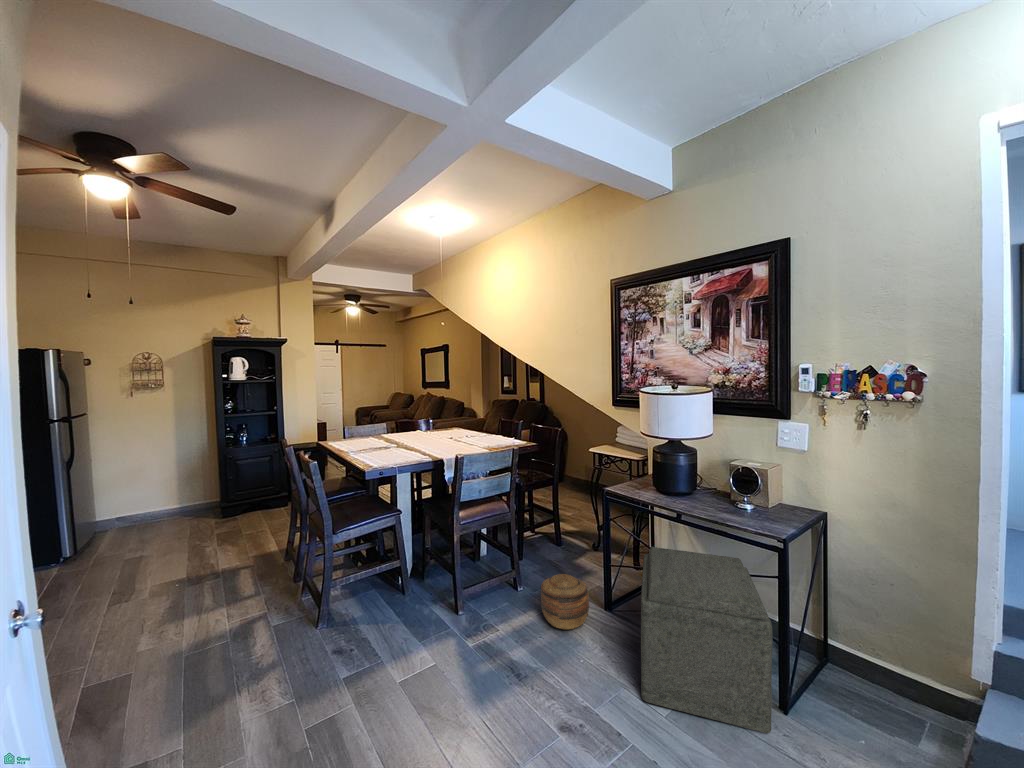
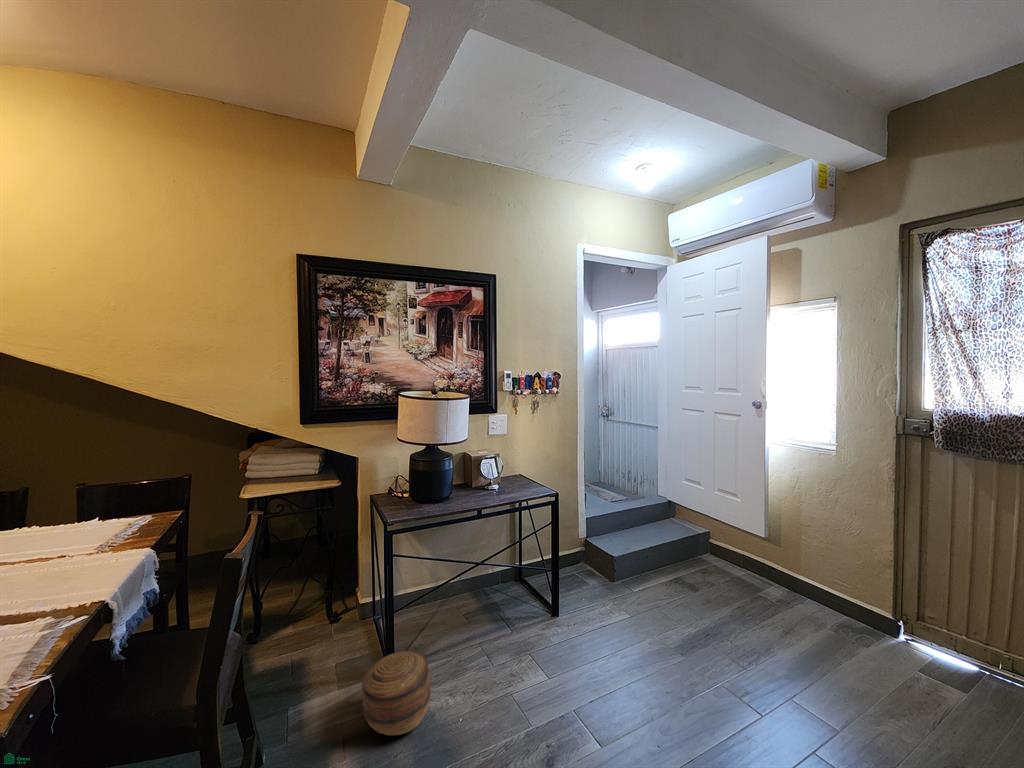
ottoman: present [641,547,773,733] -> none [454,529,574,682]

